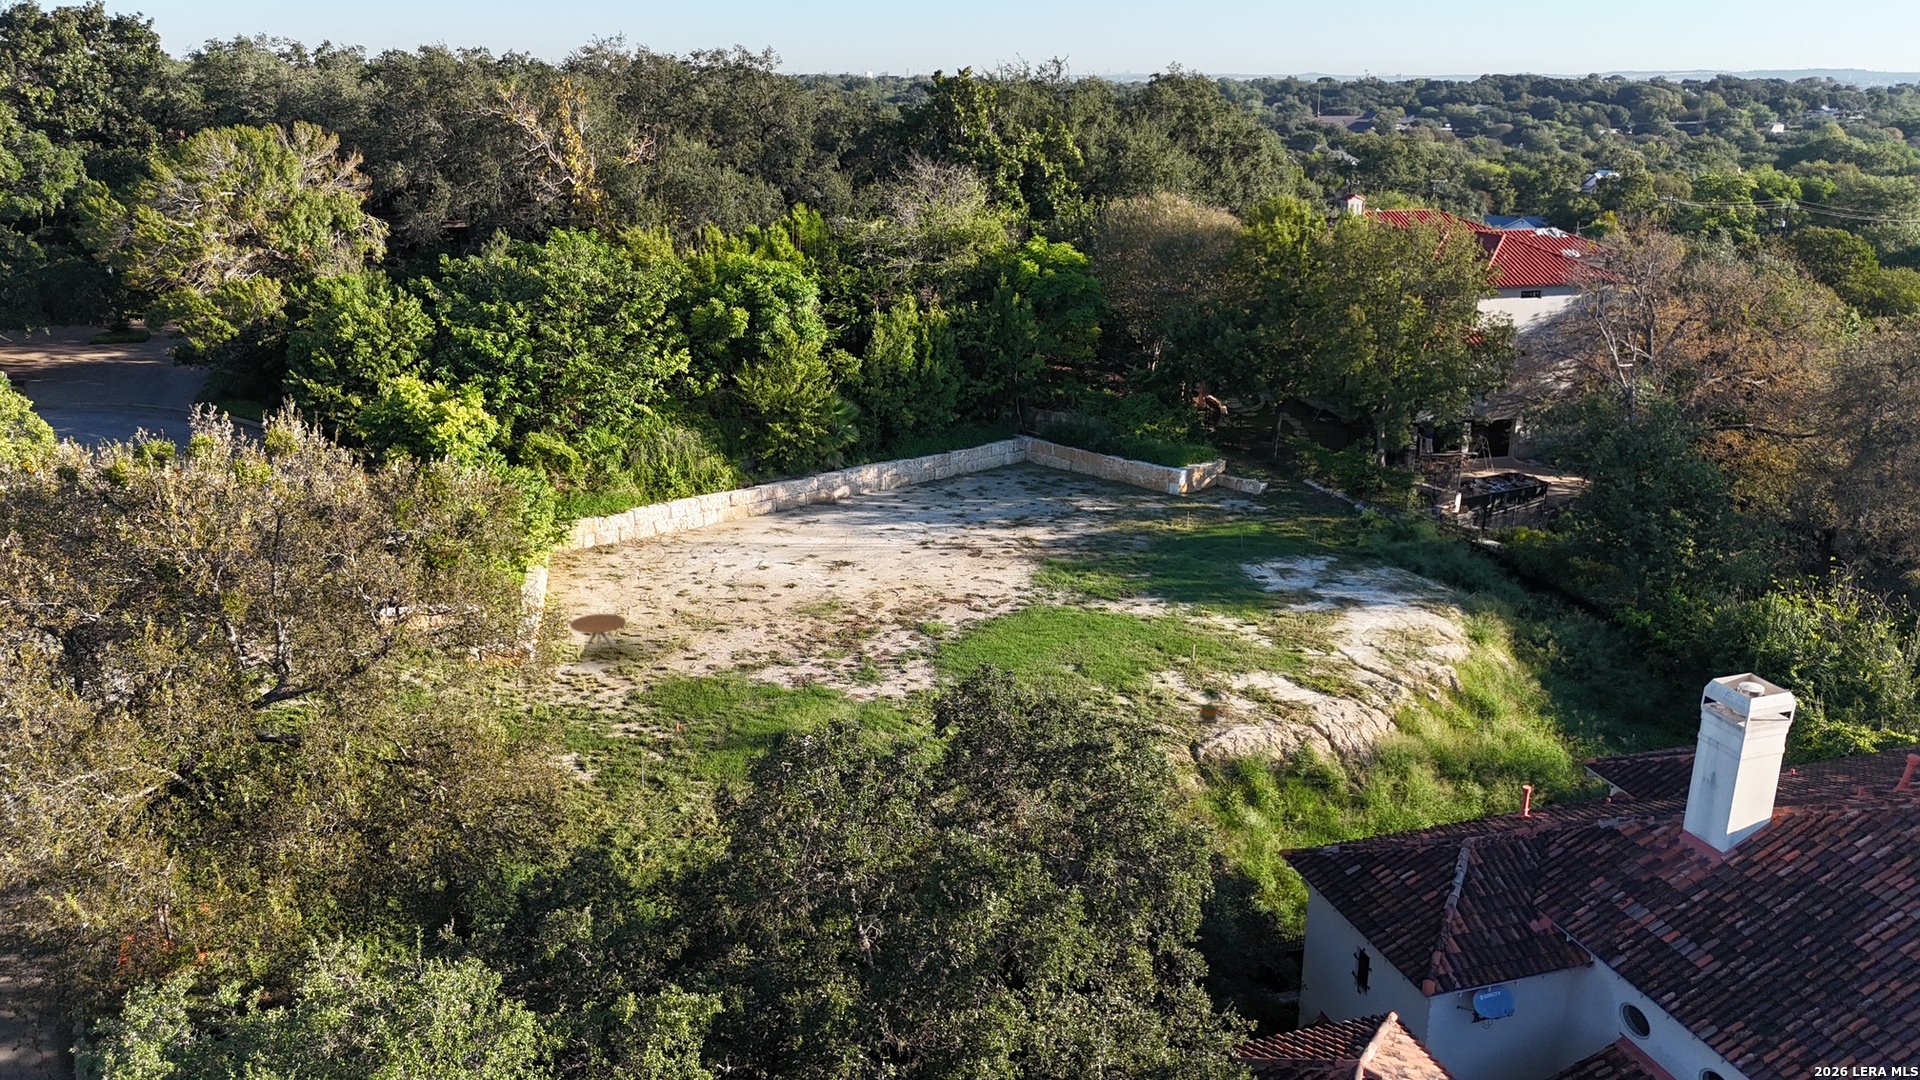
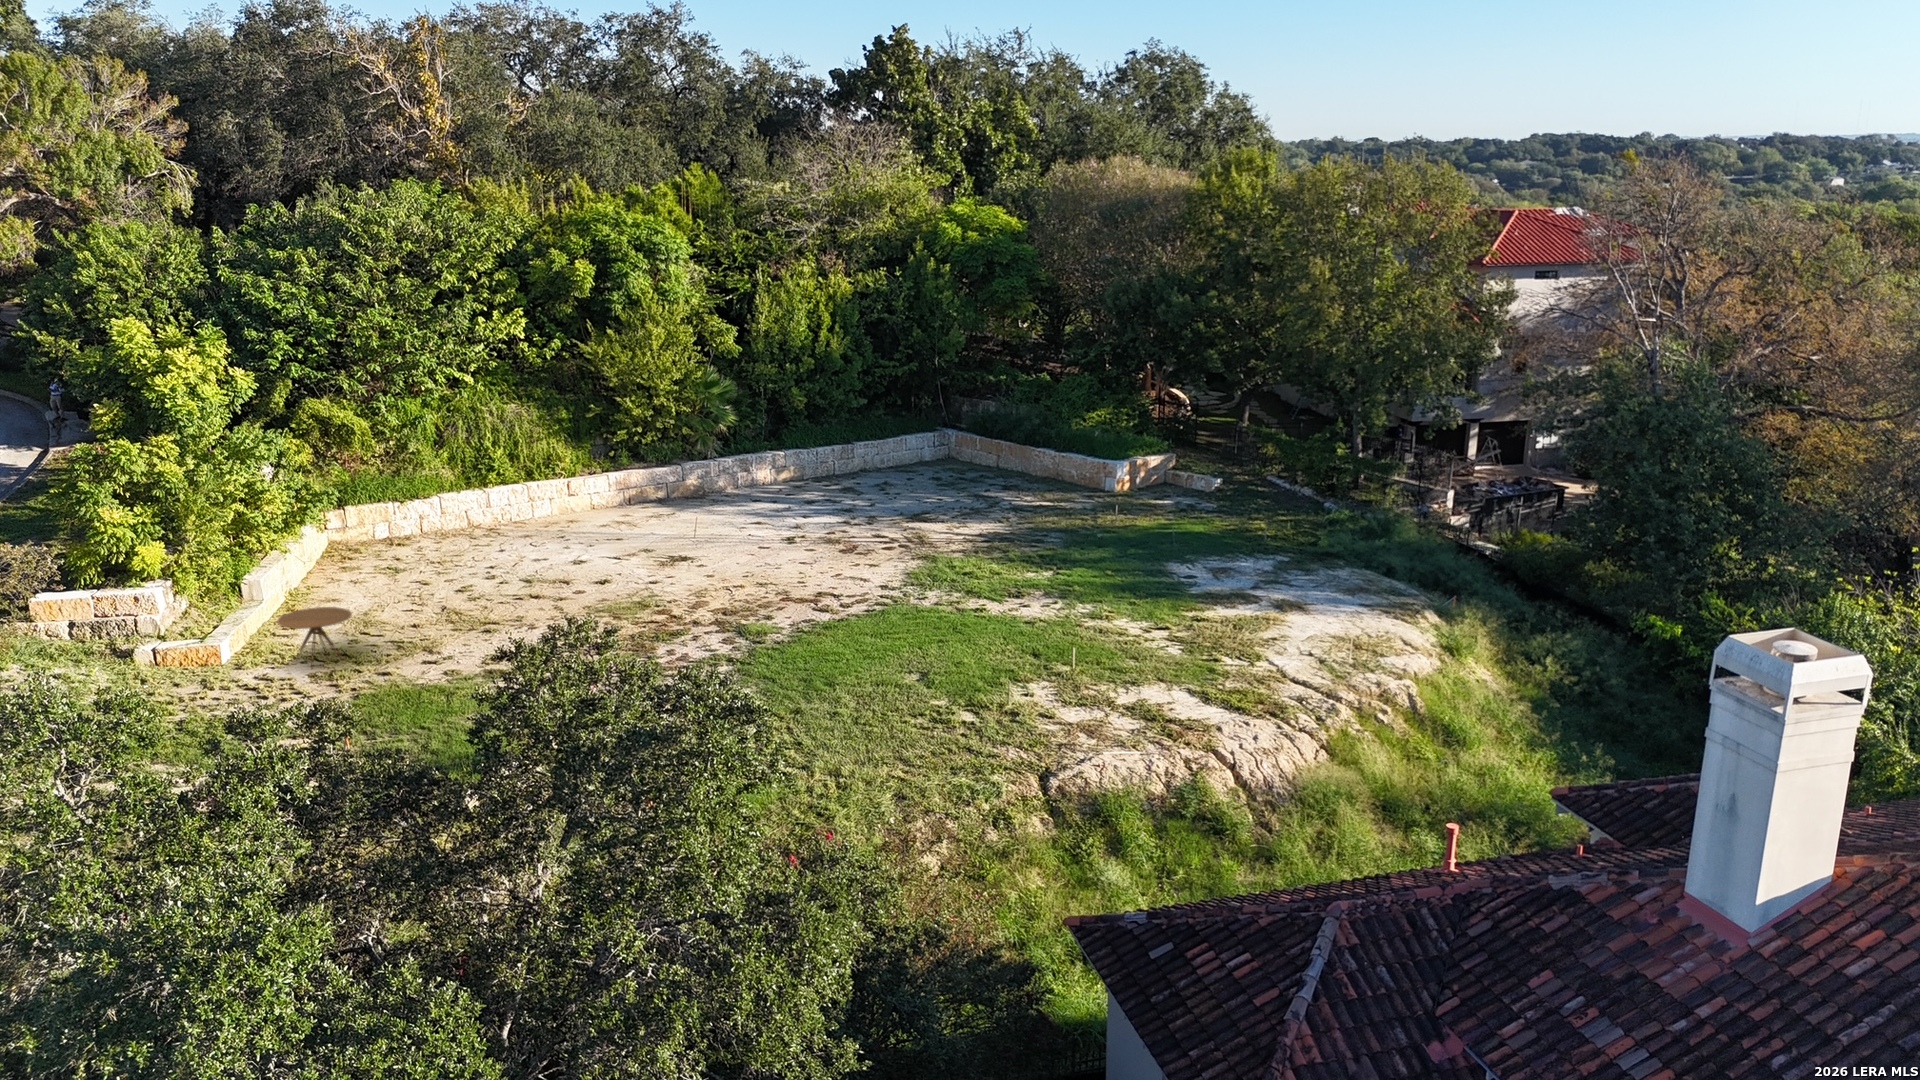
potted tree: present [1199,689,1223,722] -> none [1058,700,1090,745]

